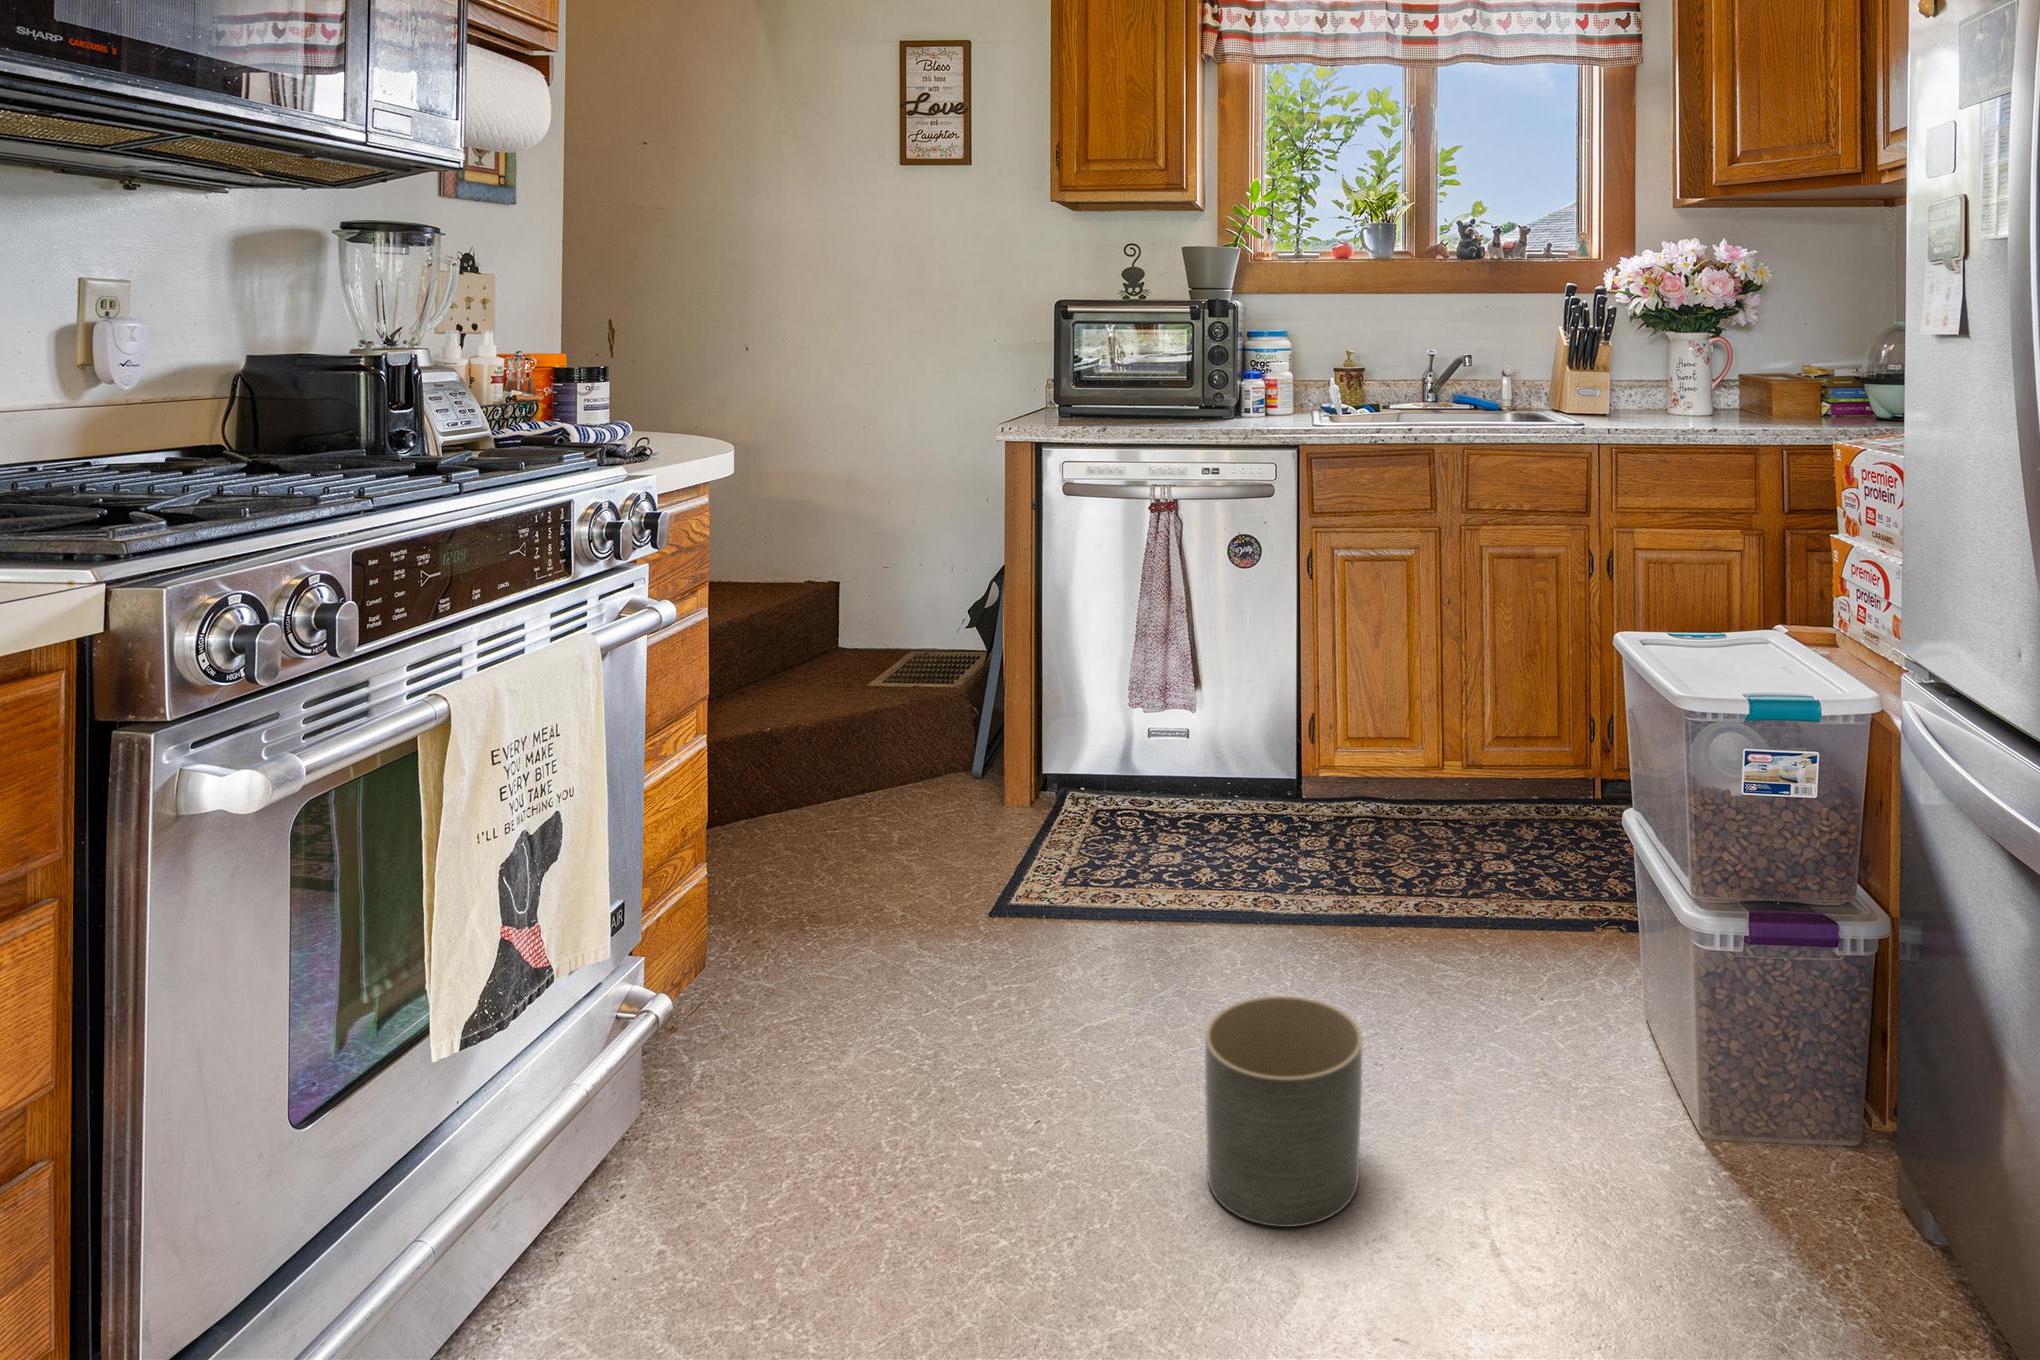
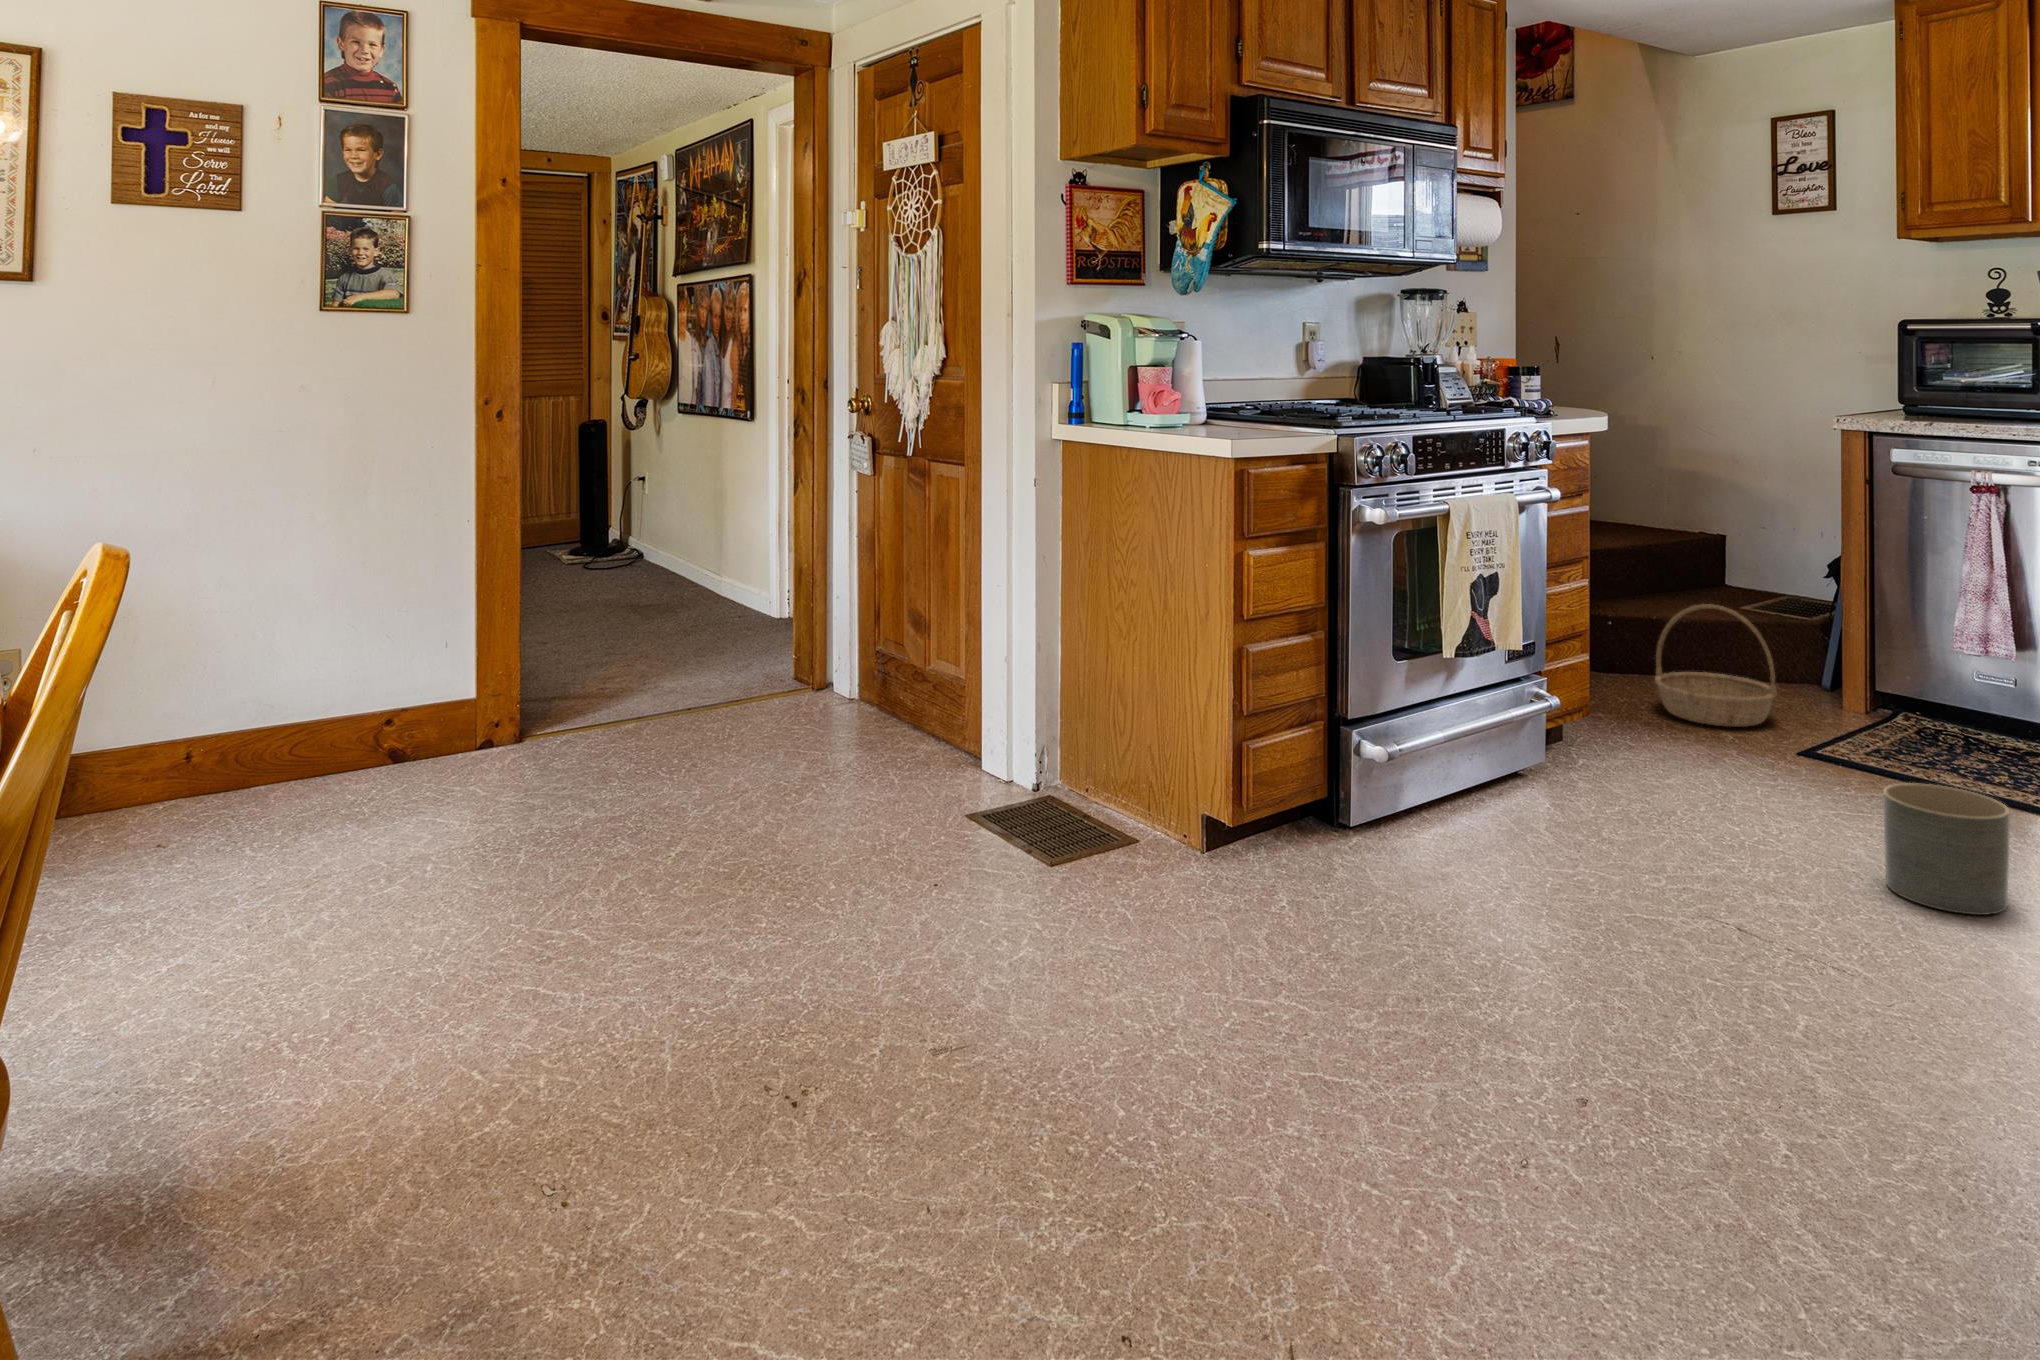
basket: none [782,707,947,891] -> present [1655,604,1777,727]

